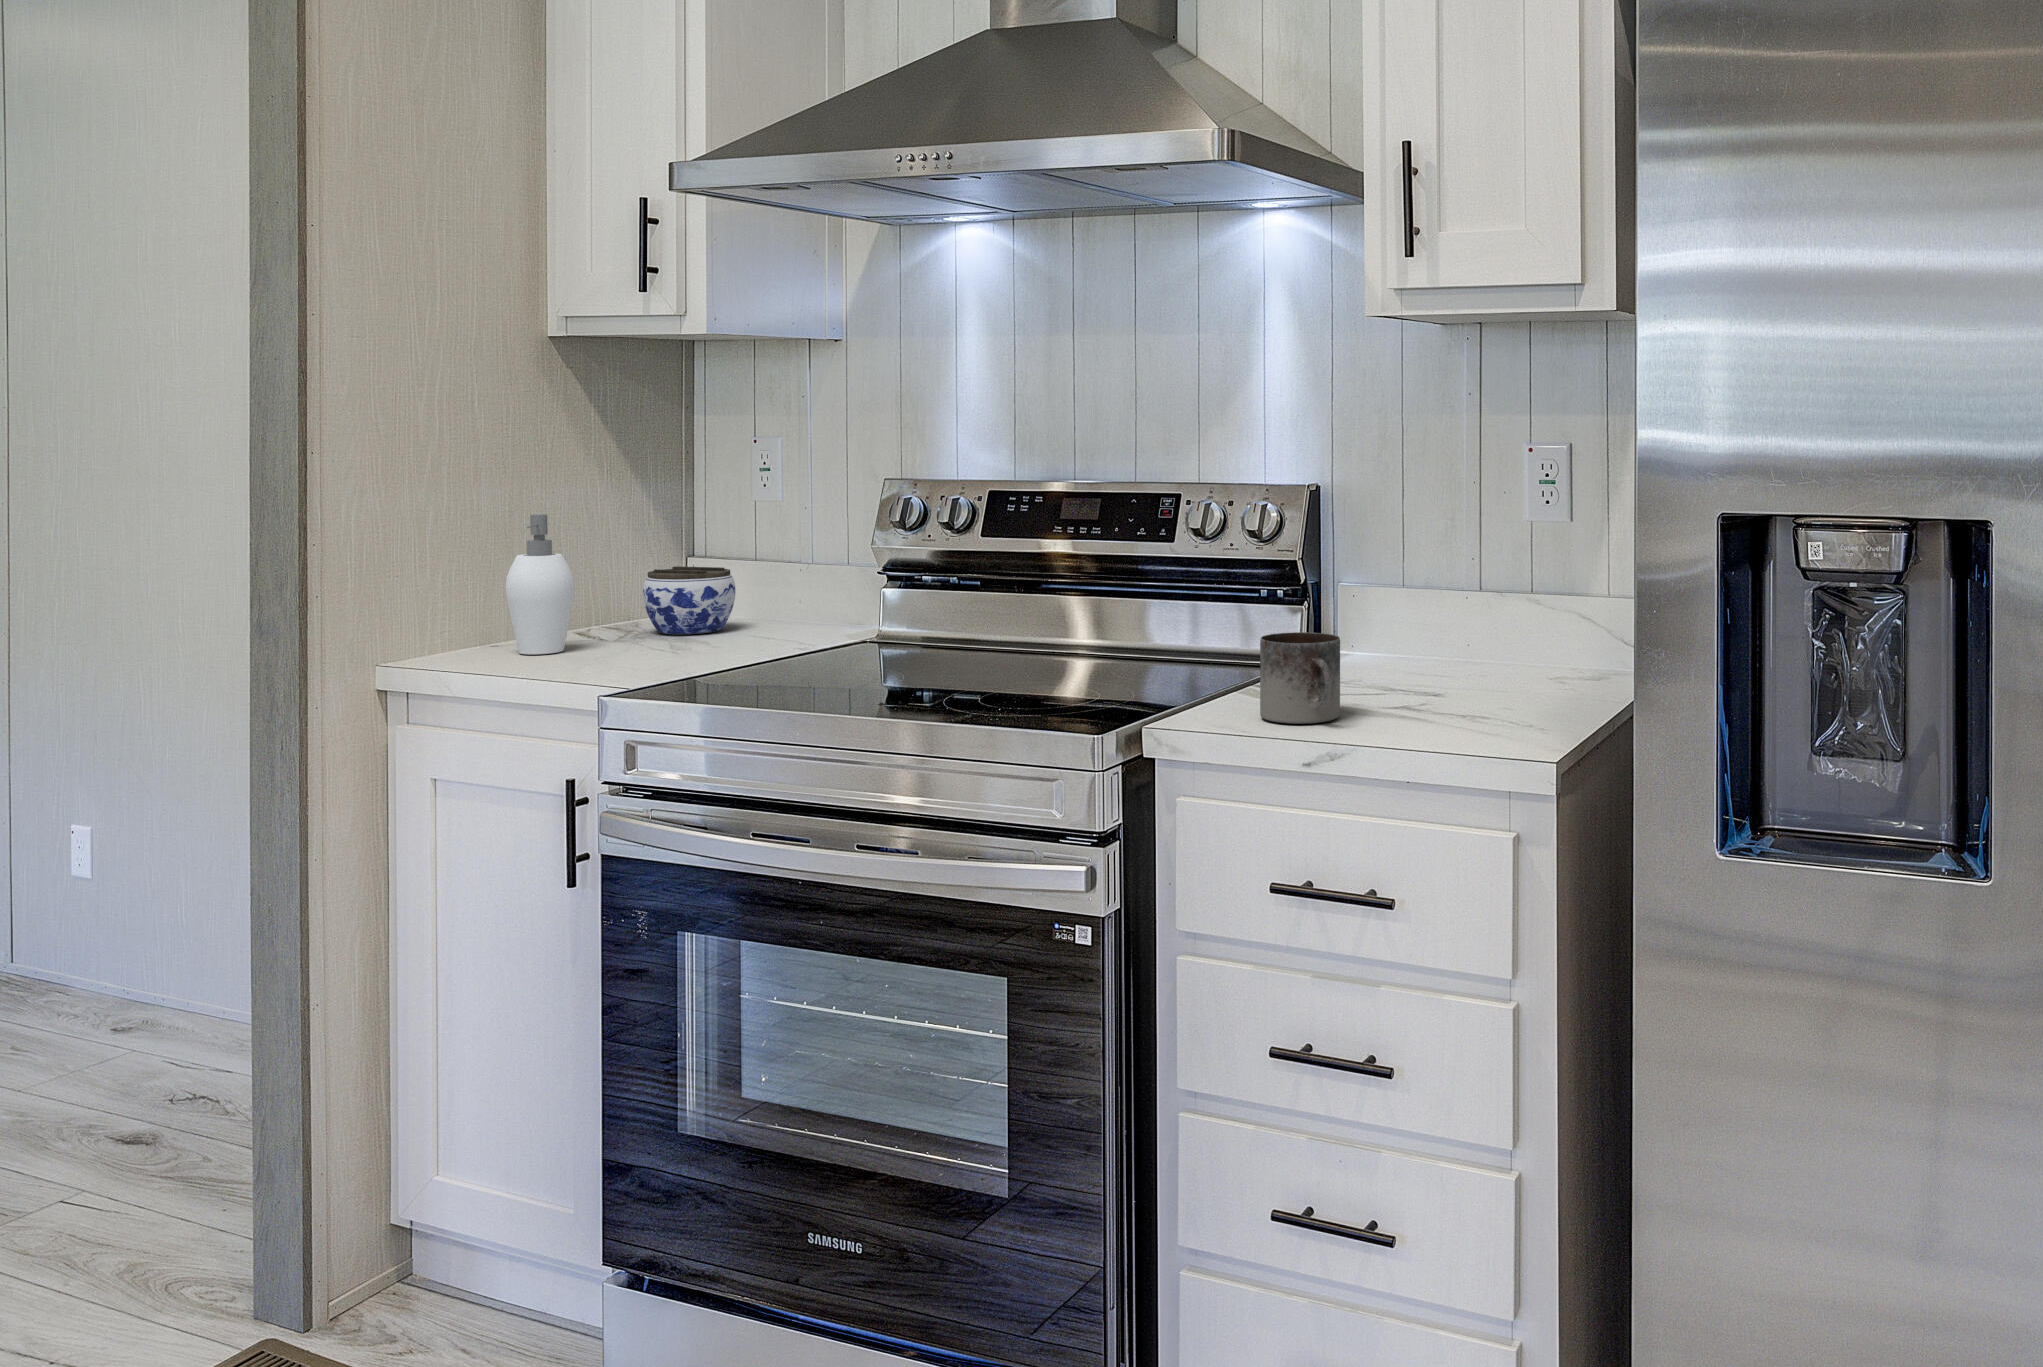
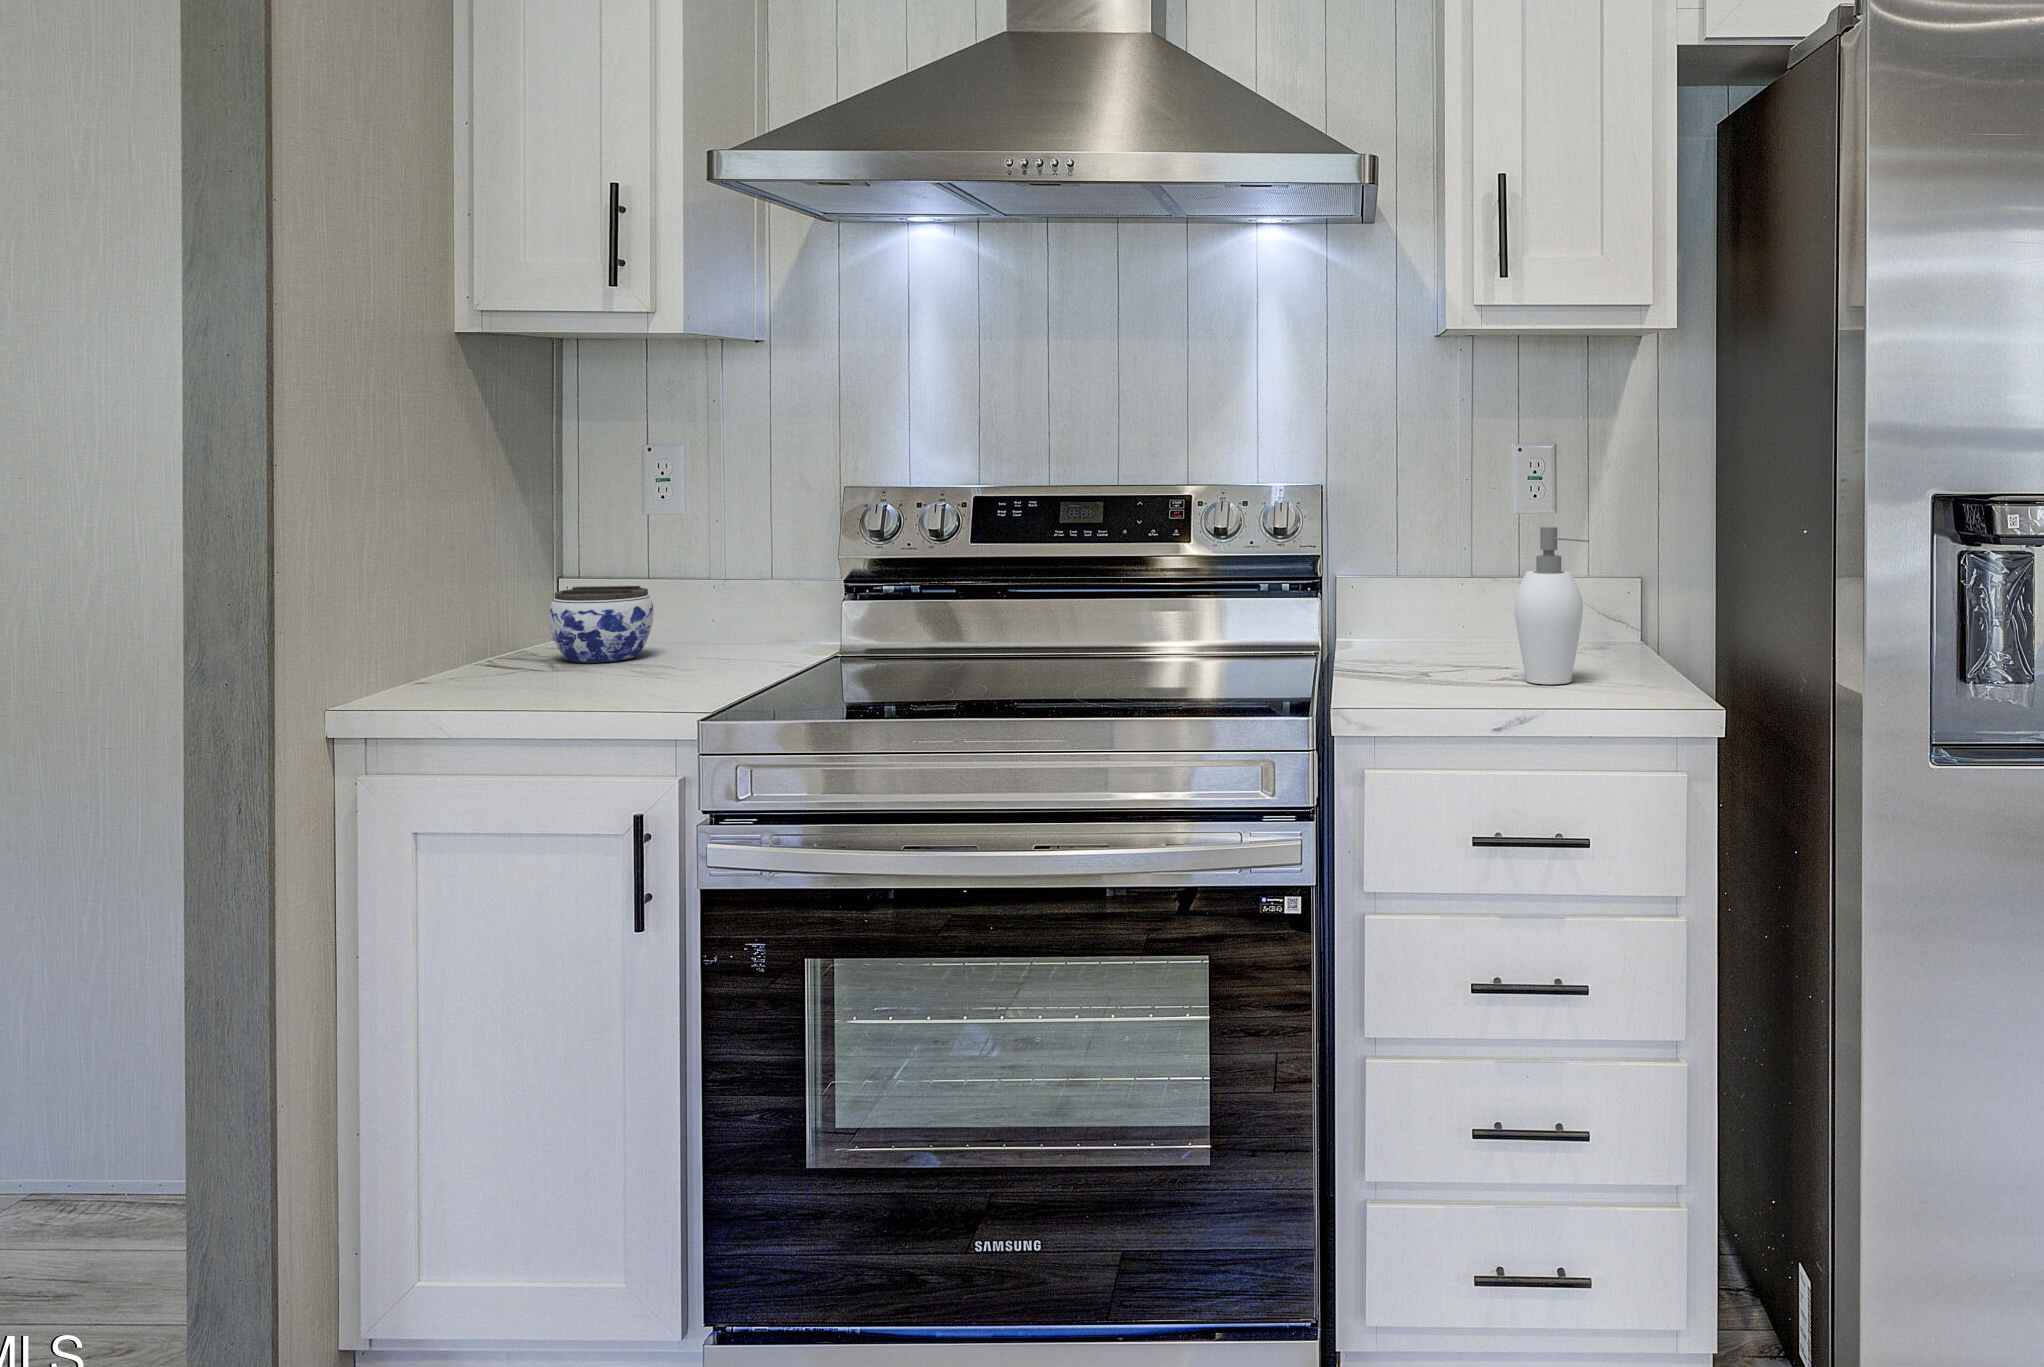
soap dispenser: present [505,514,574,654] -> present [1514,527,1589,684]
mug: present [1260,632,1340,724] -> none [1401,617,1489,700]

